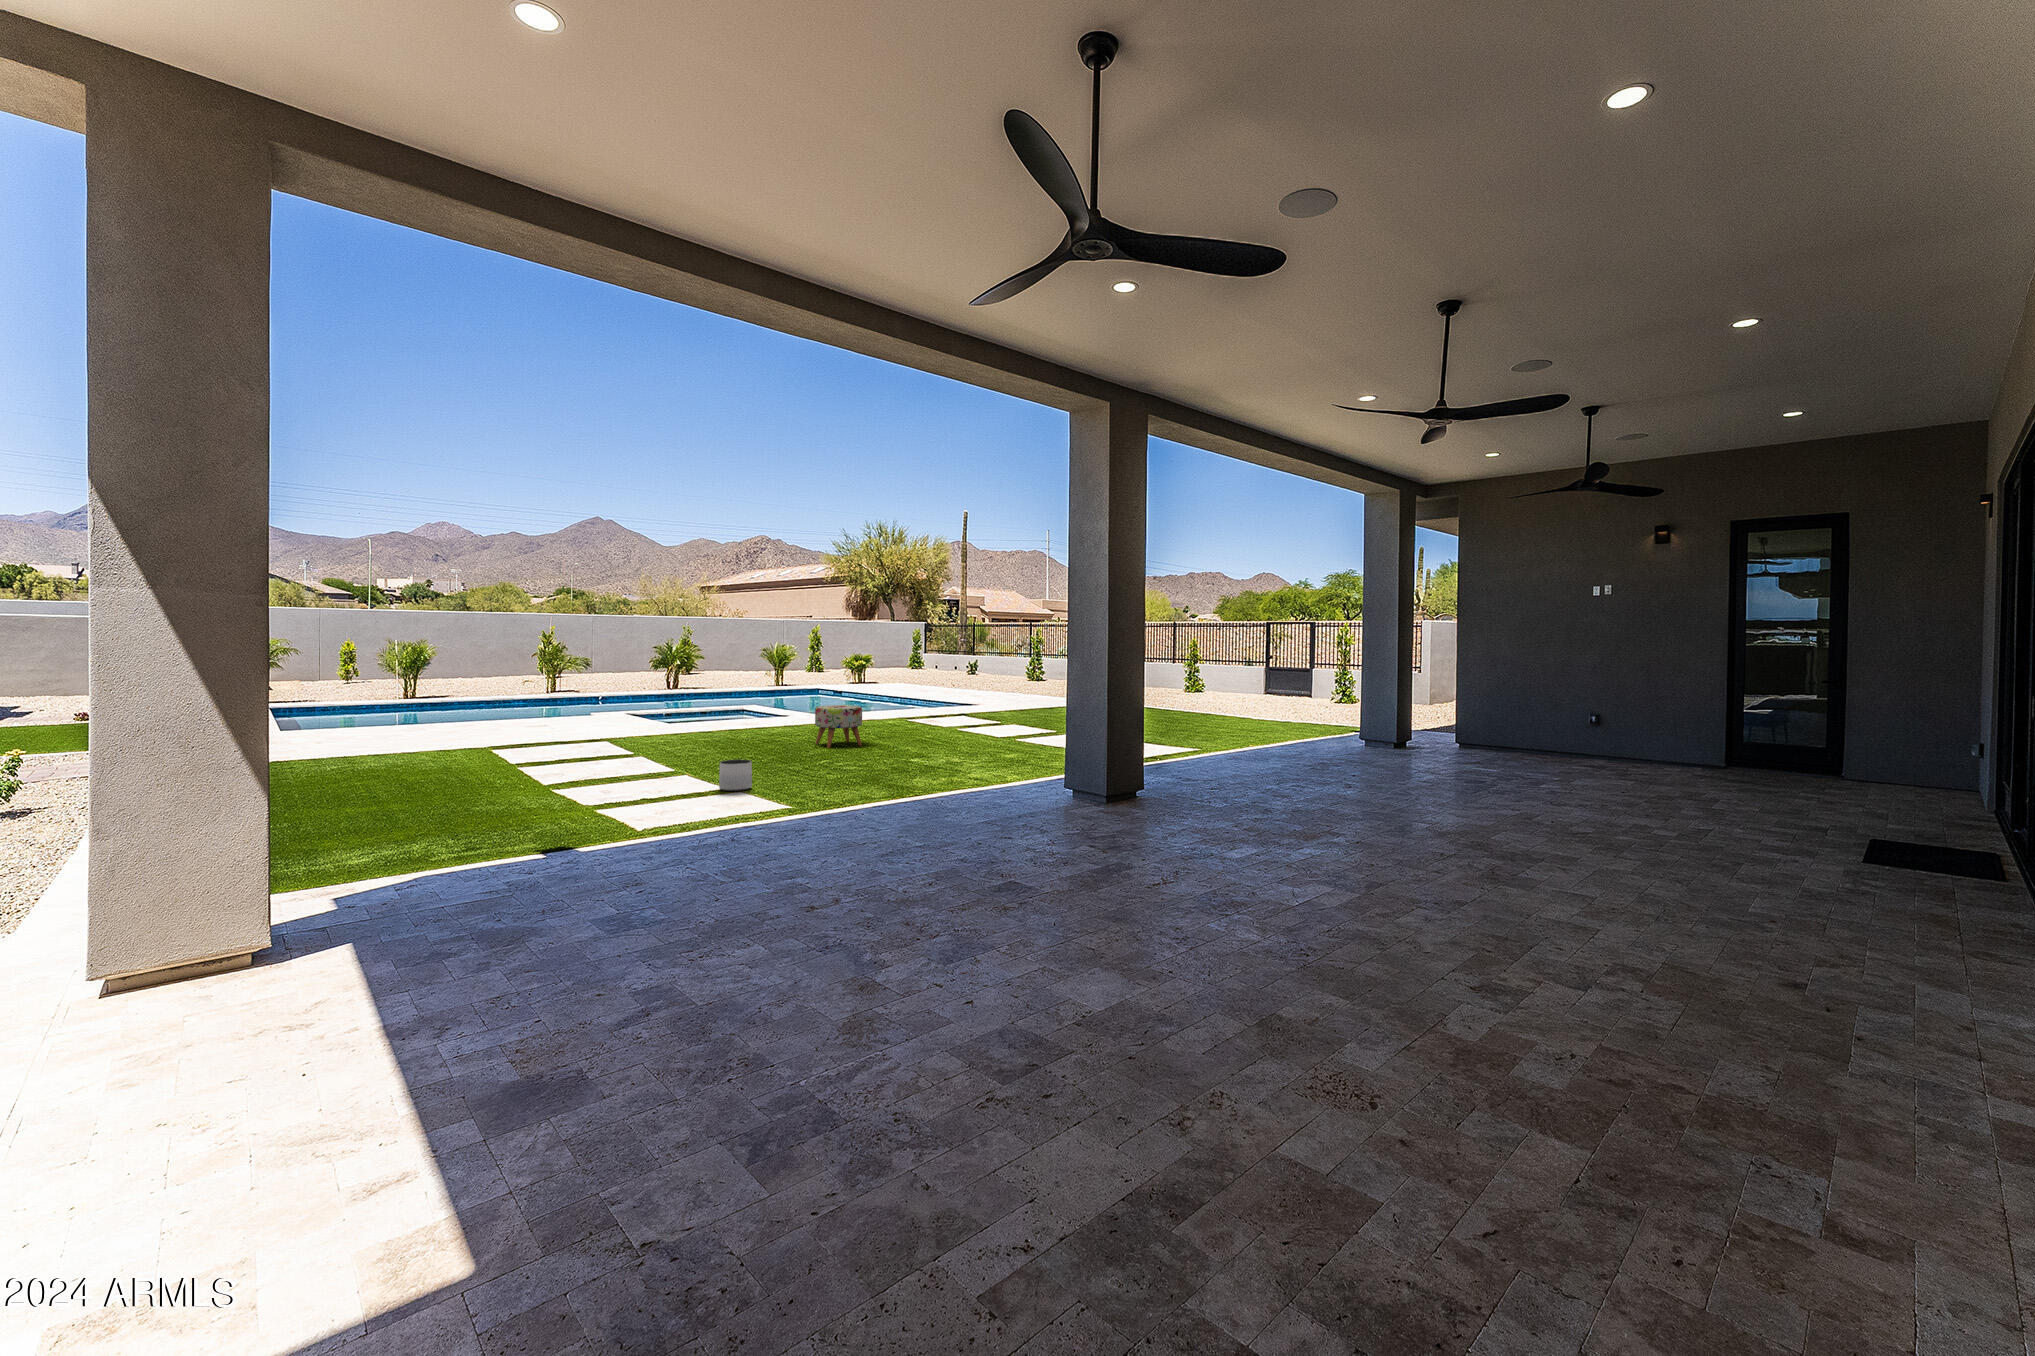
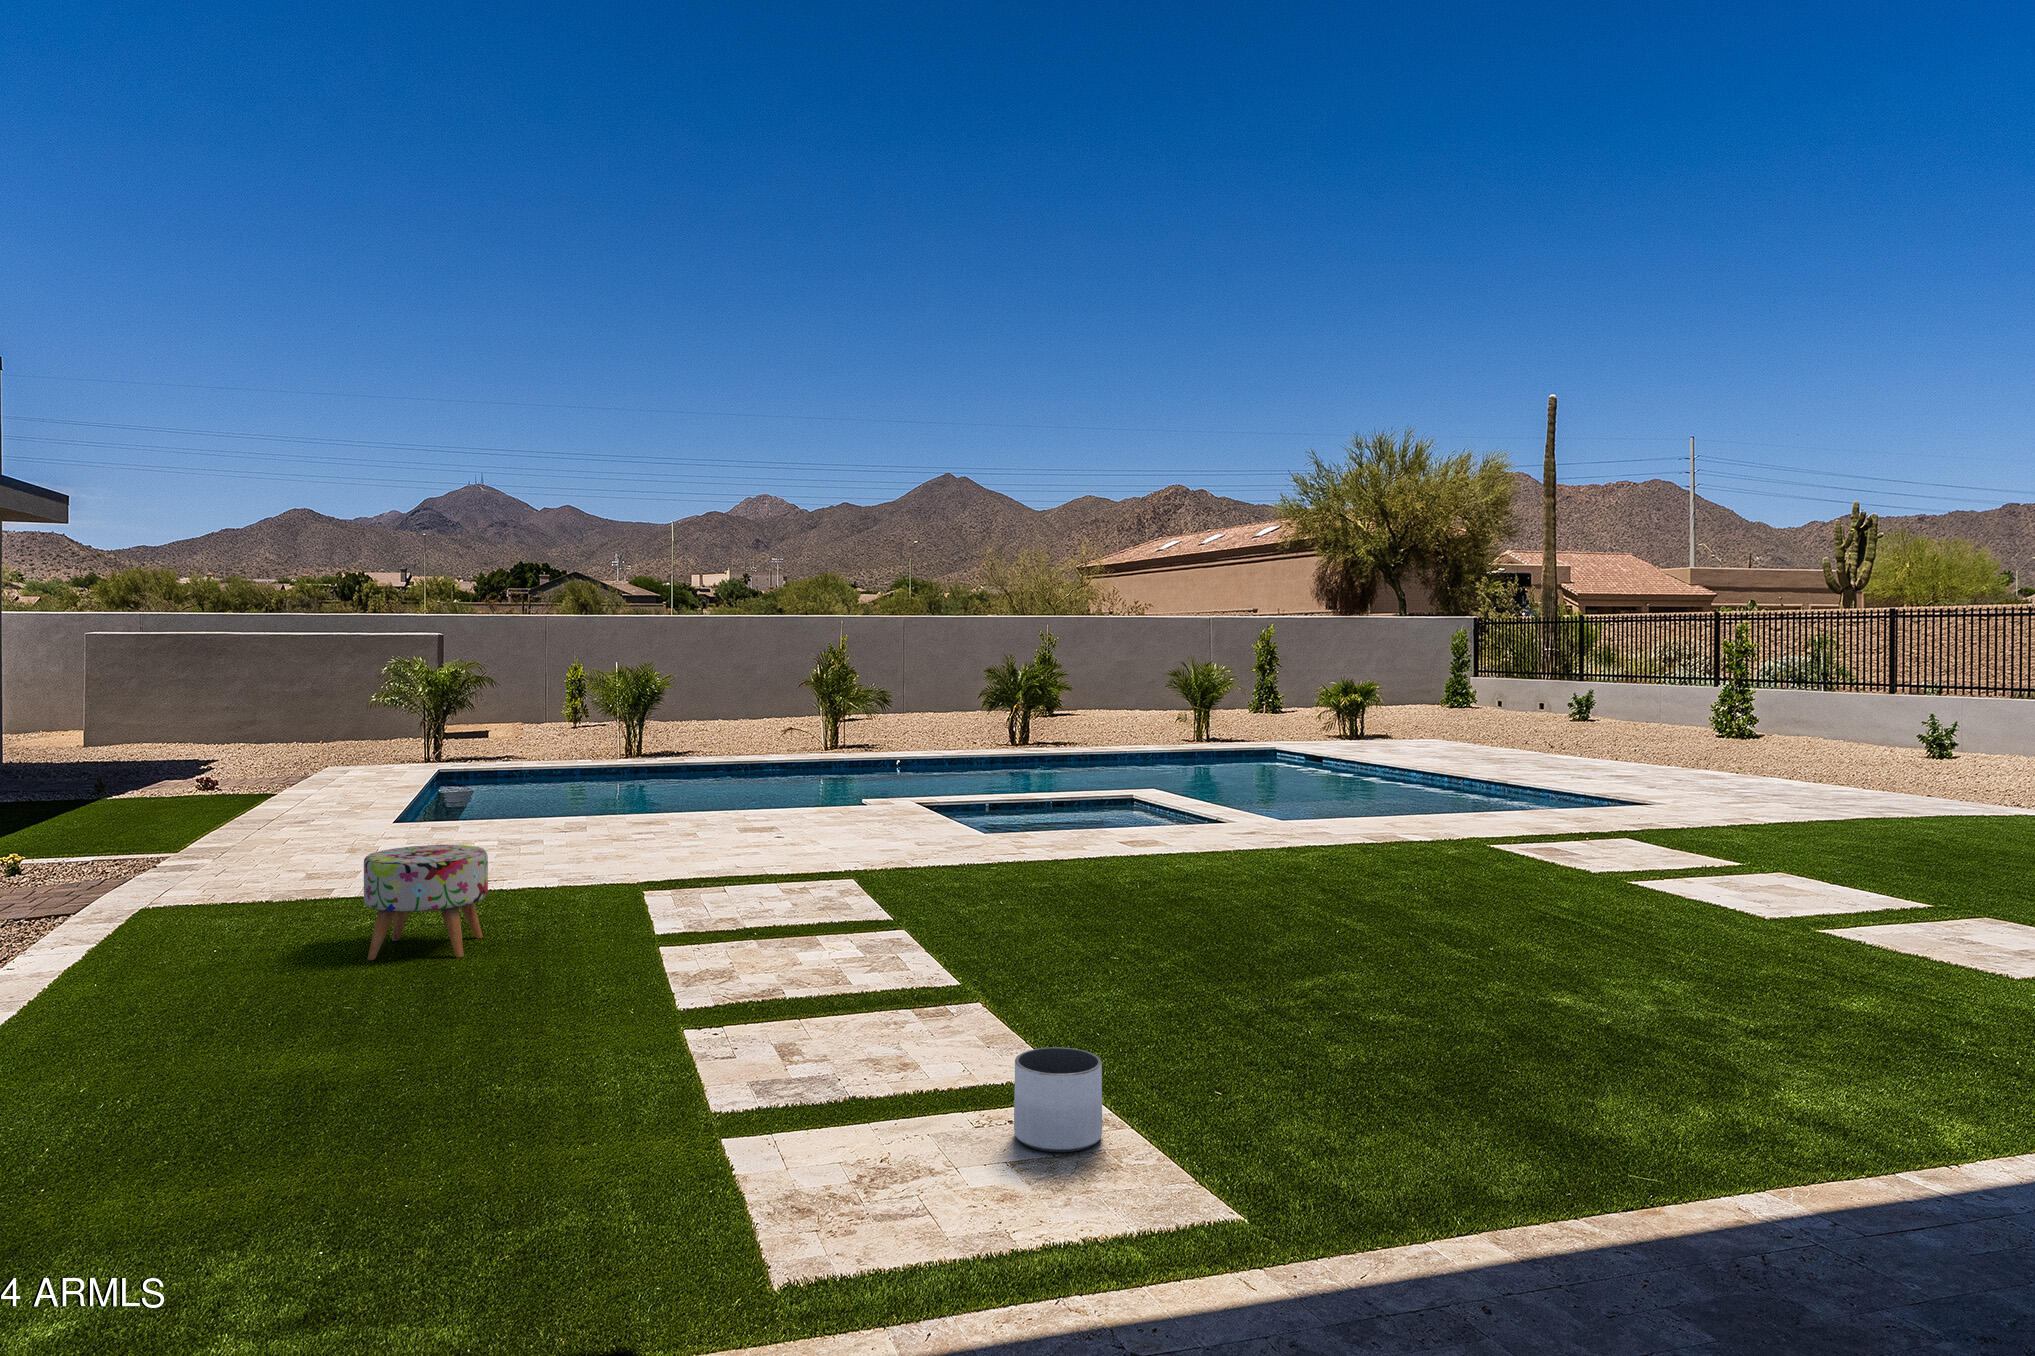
ottoman: present [815,705,862,748] -> present [364,845,488,960]

